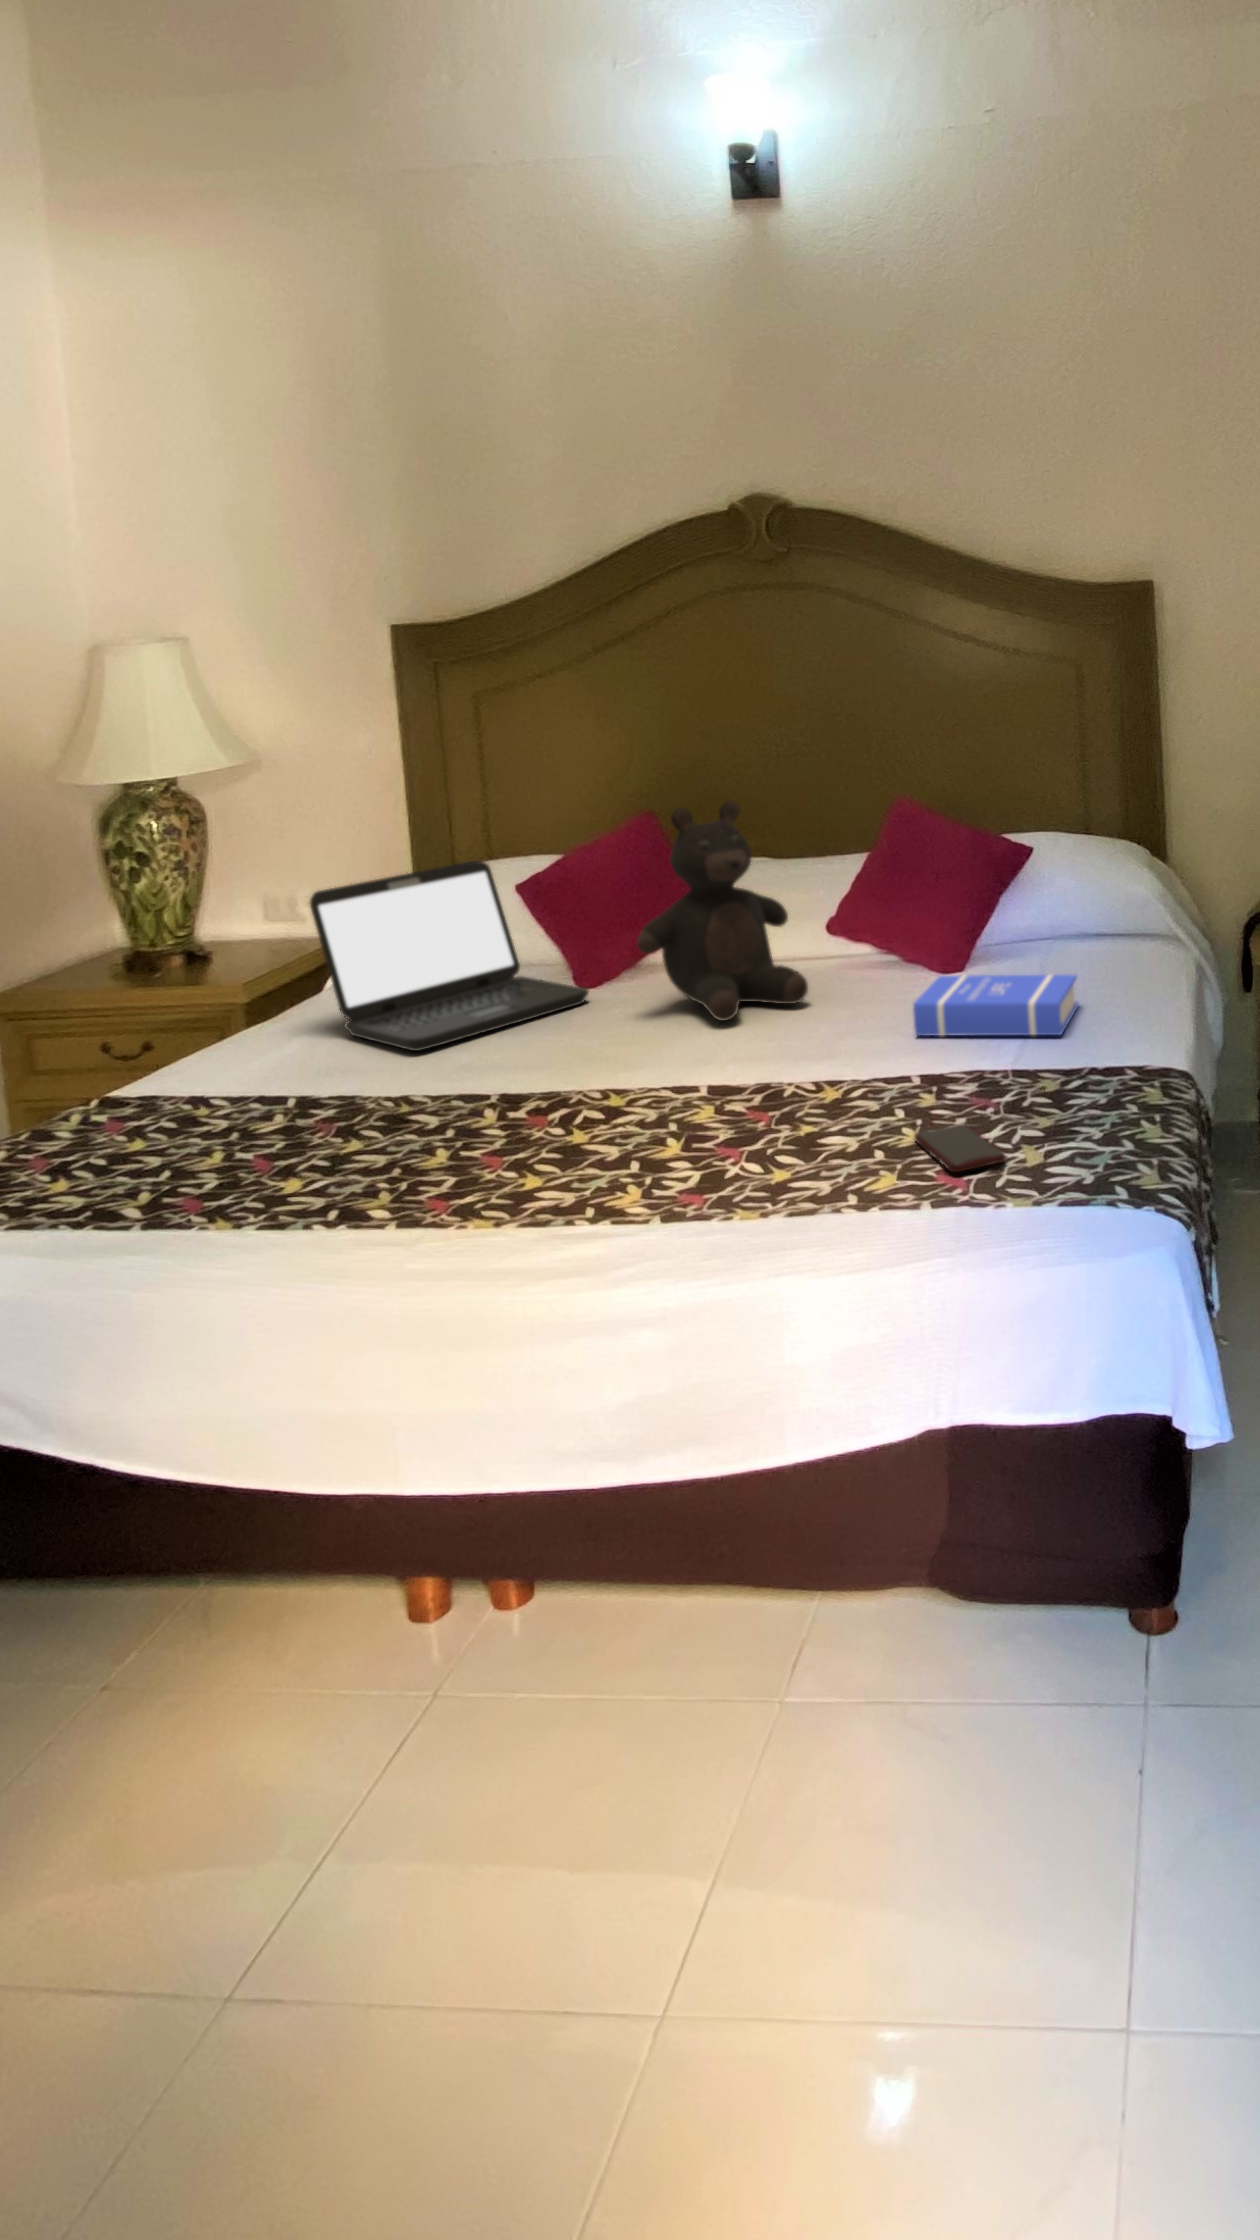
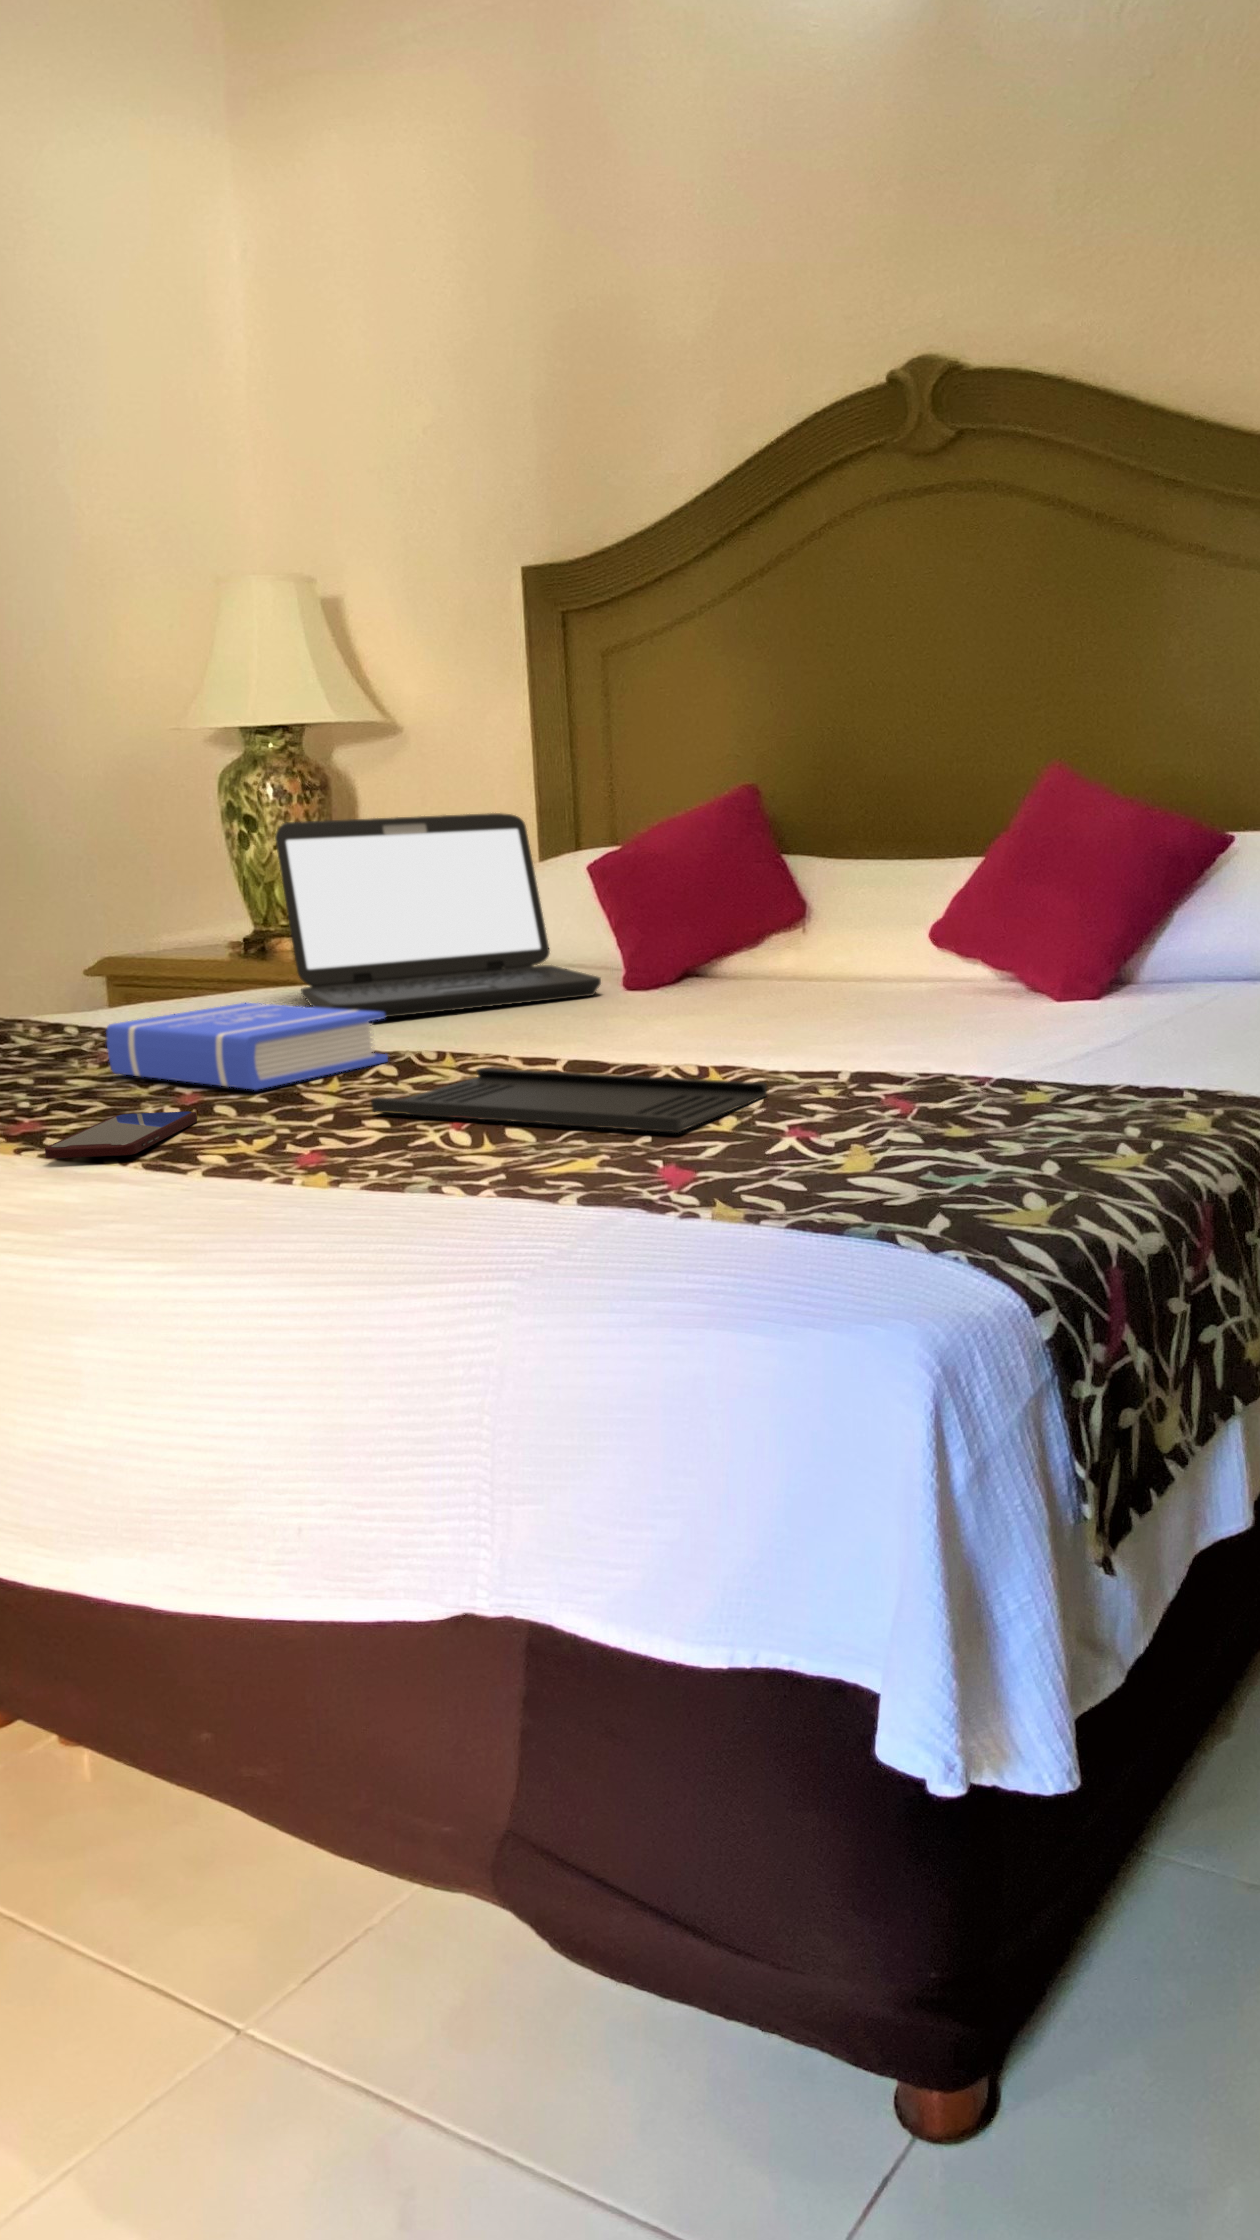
teddy bear: present [637,801,808,1021] -> none [631,719,859,1019]
book: present [913,975,1078,1036] -> present [107,1003,388,1090]
tray: none [571,1077,827,1132] -> present [371,1068,767,1133]
smartphone: present [914,1124,1005,1172] -> present [45,1111,197,1159]

